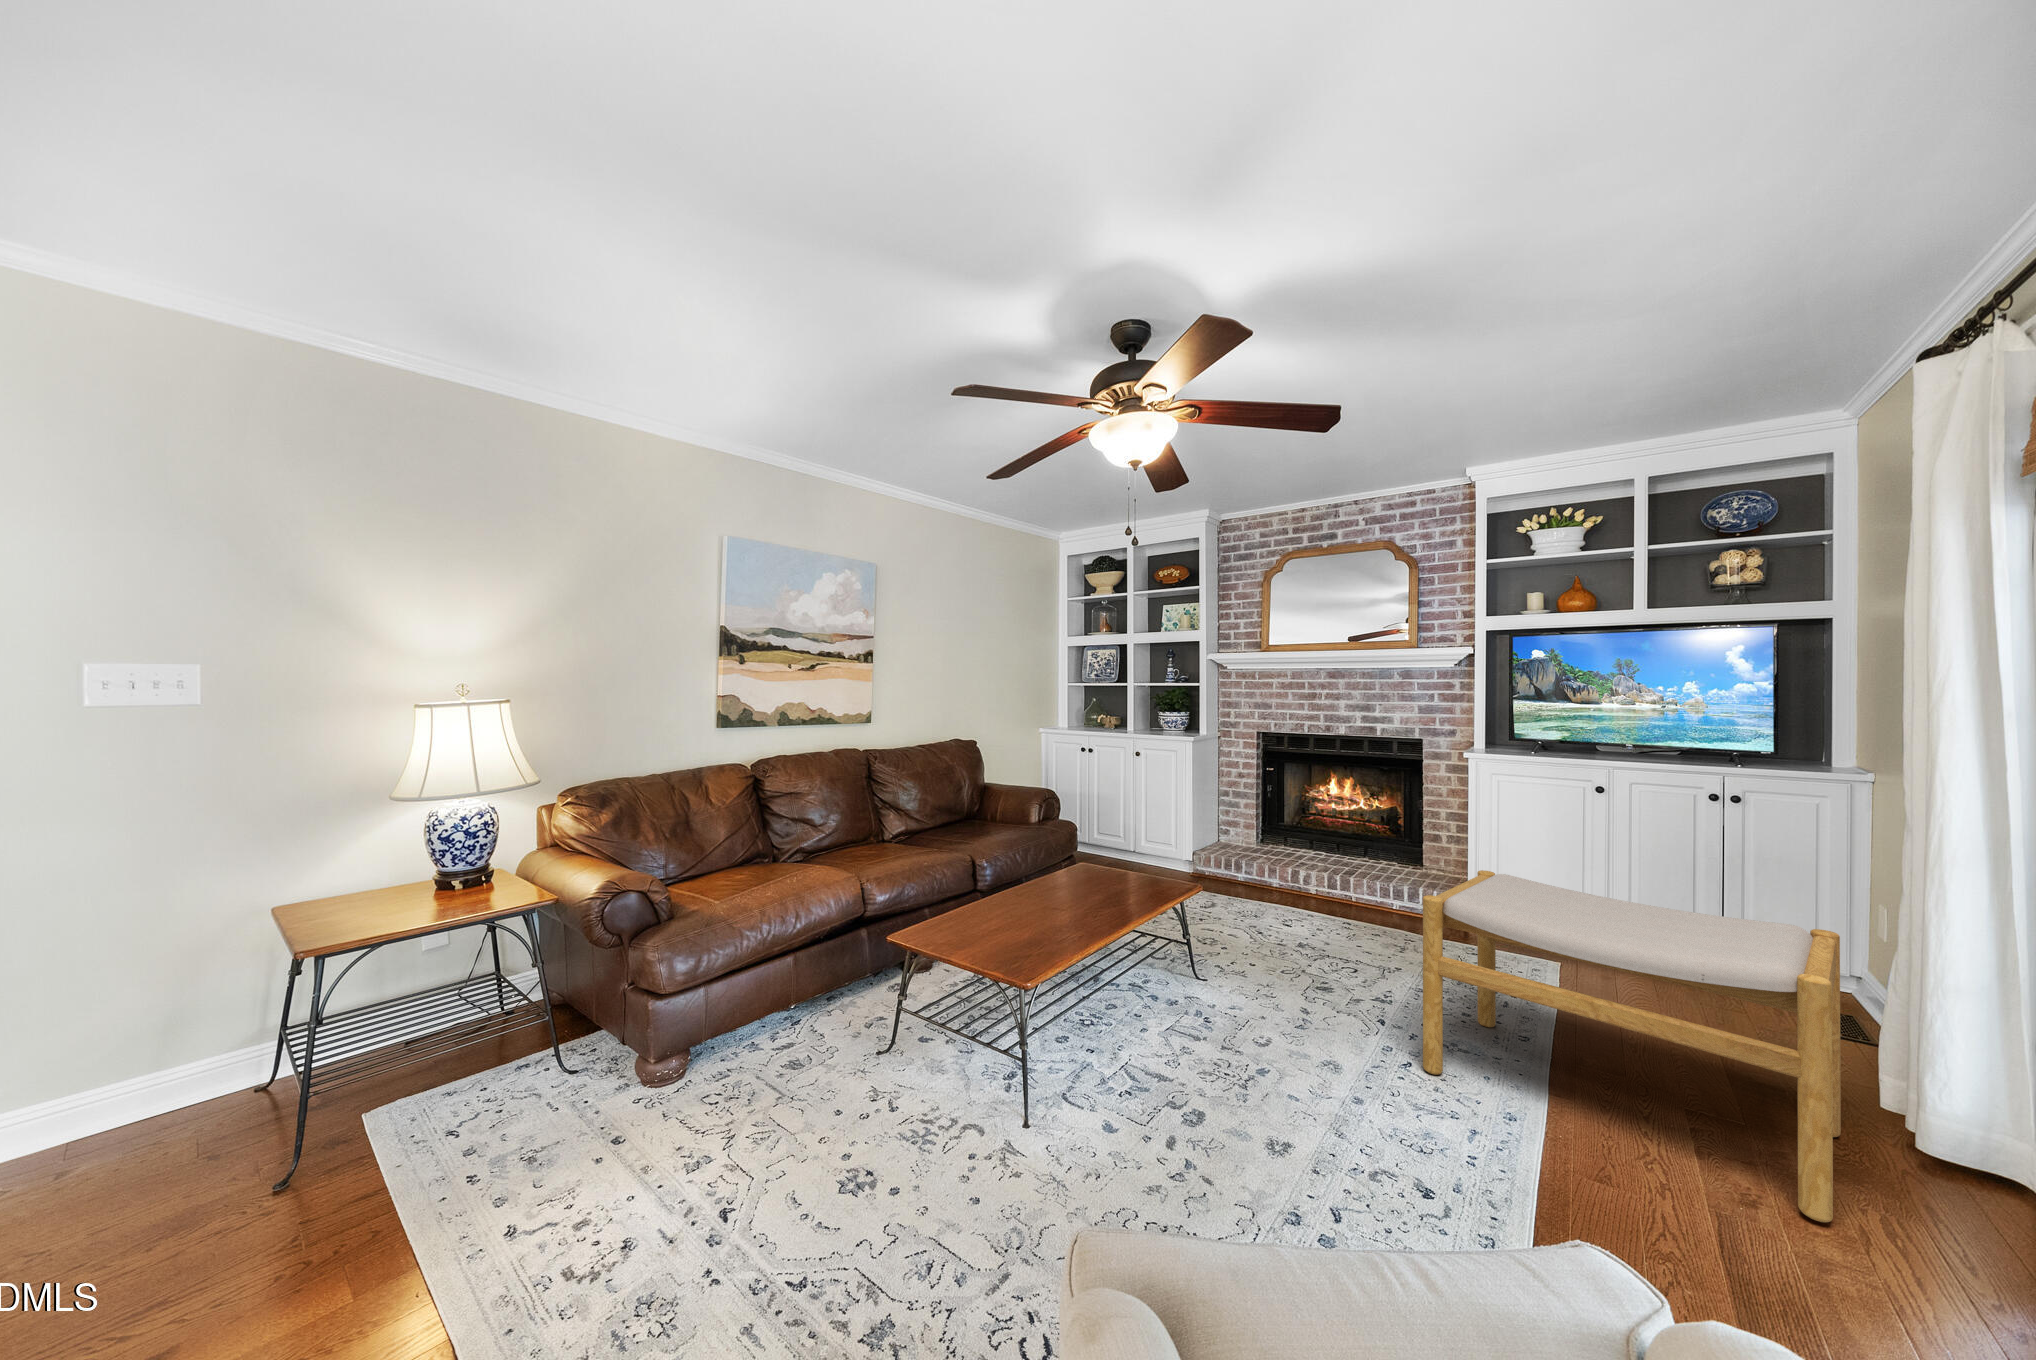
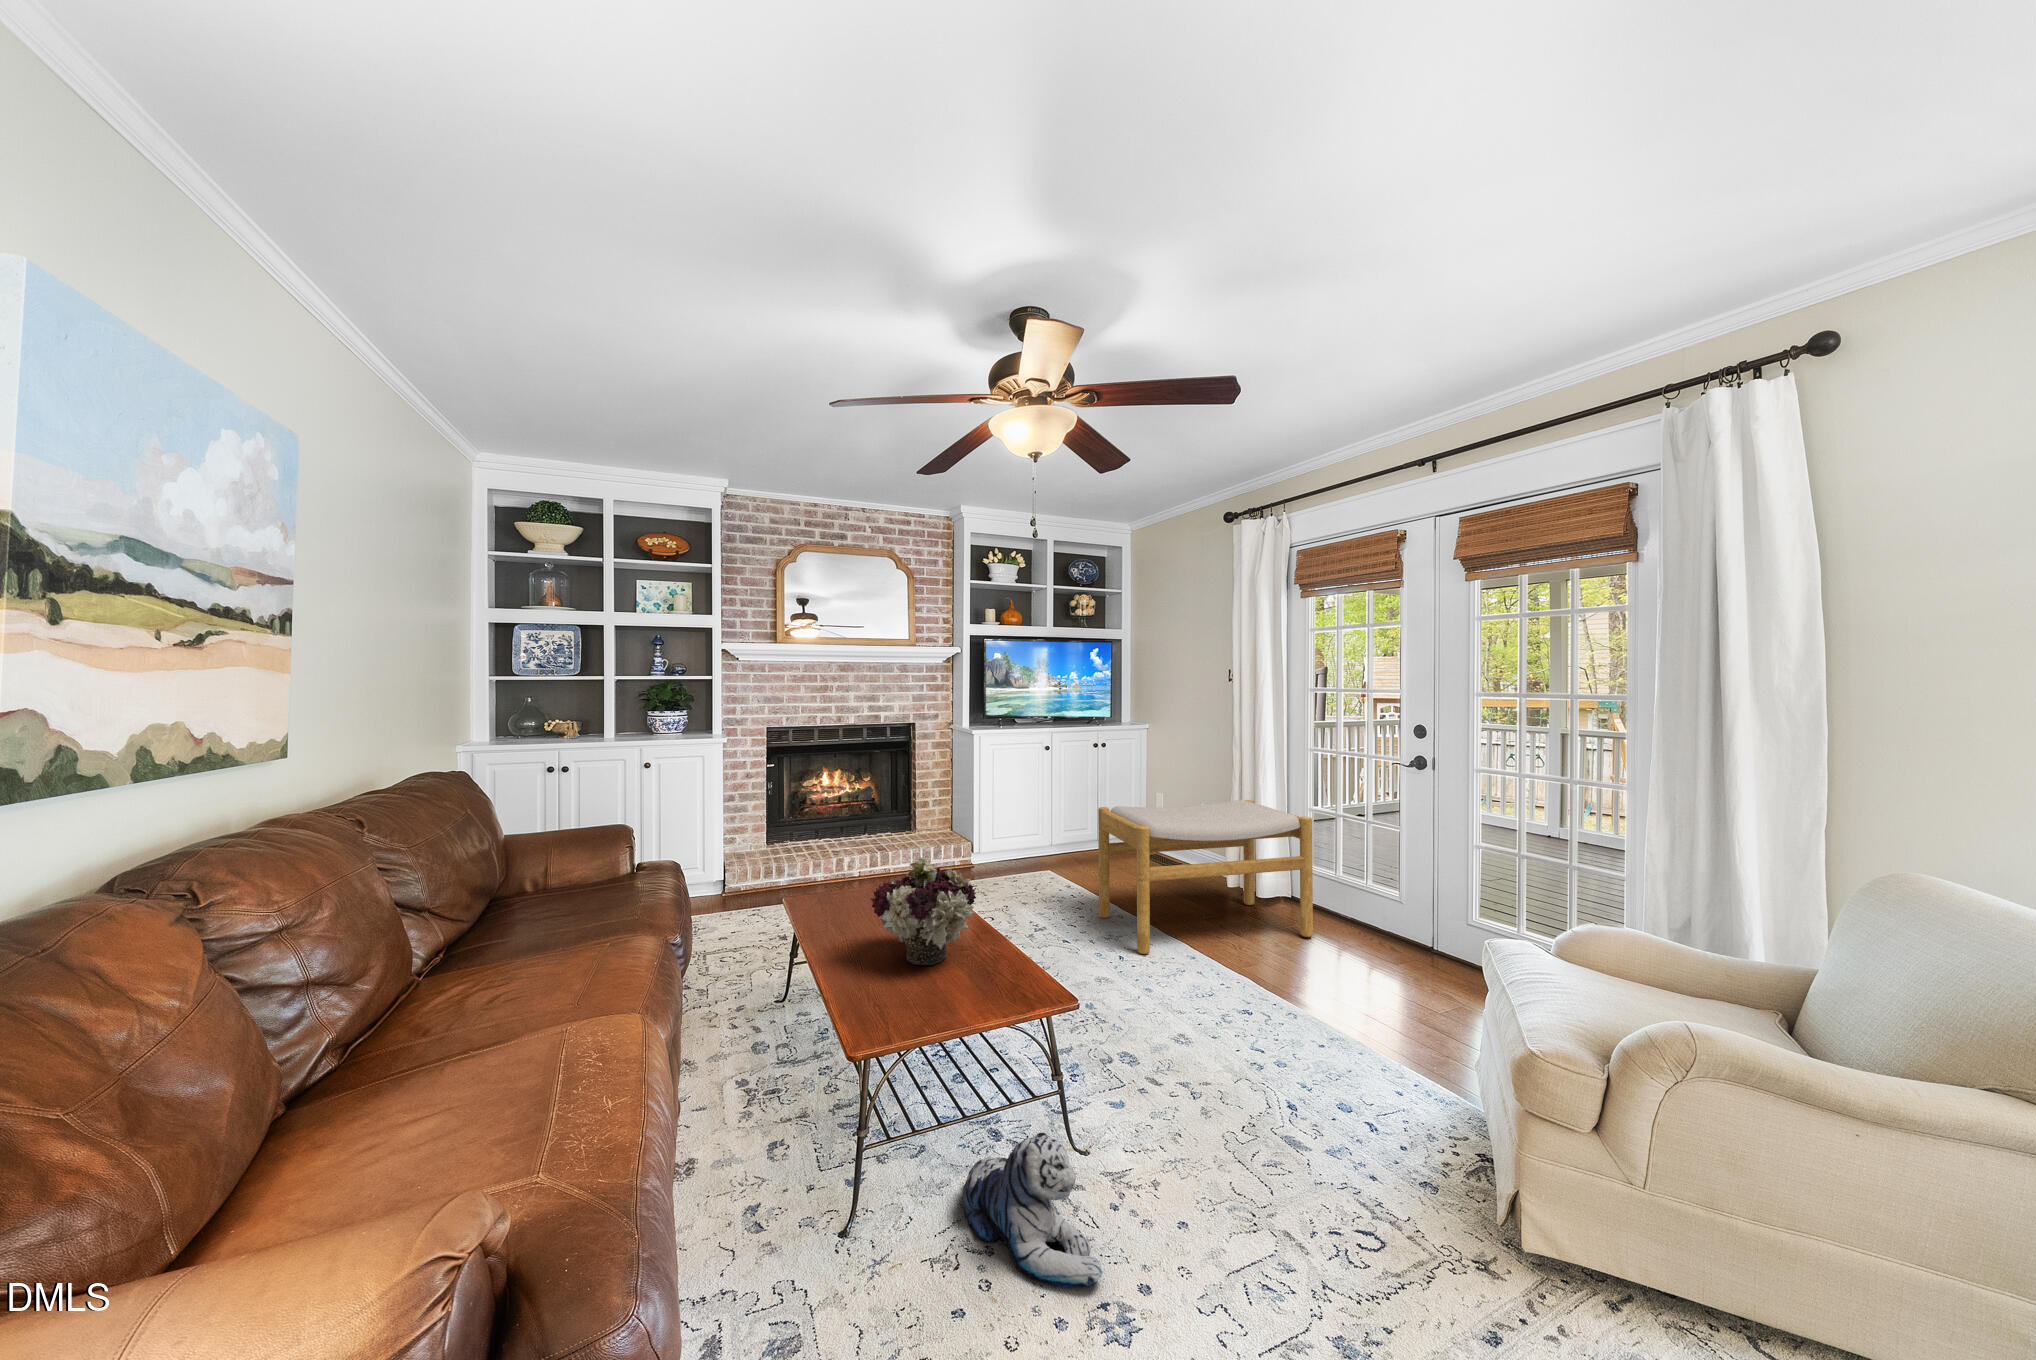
flower arrangement: none [993,838,1067,928] -> present [871,857,976,965]
plush toy: none [856,1043,951,1154] -> present [963,1132,1103,1287]

